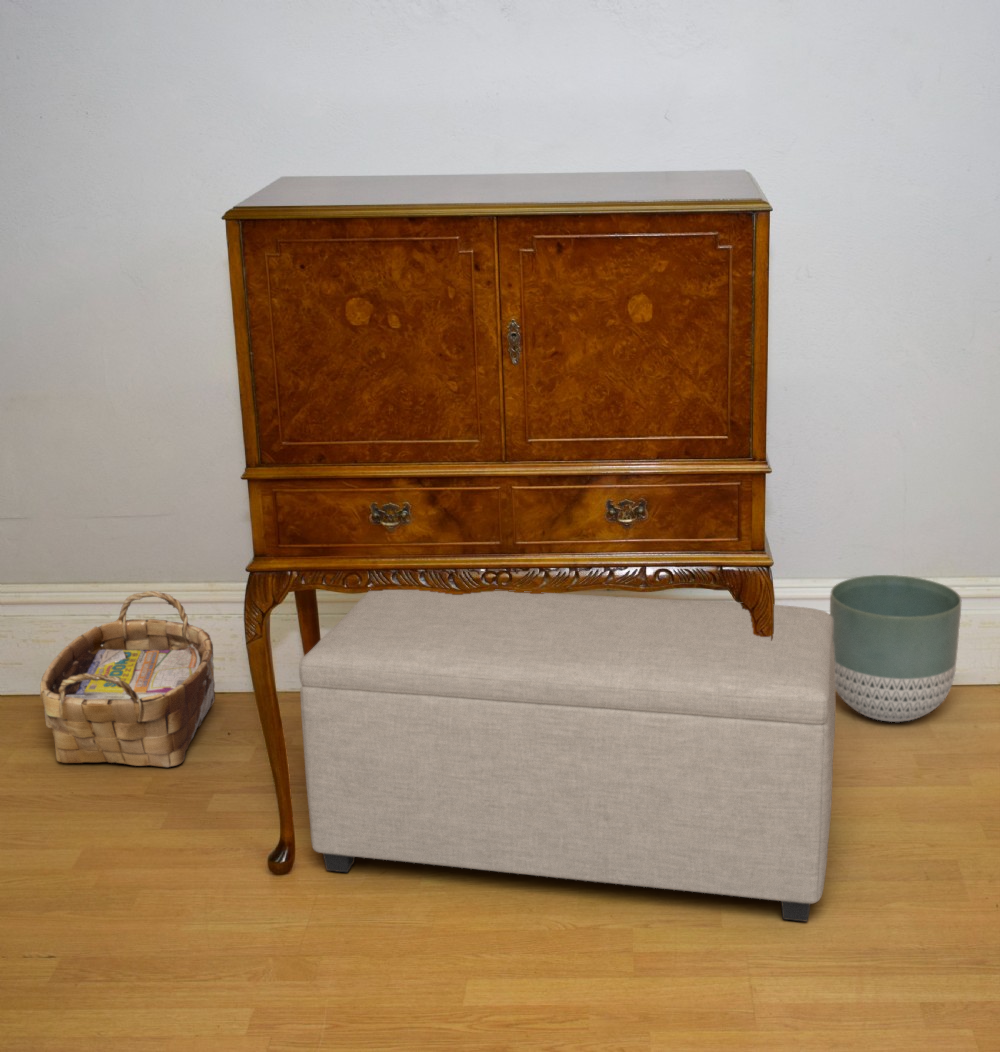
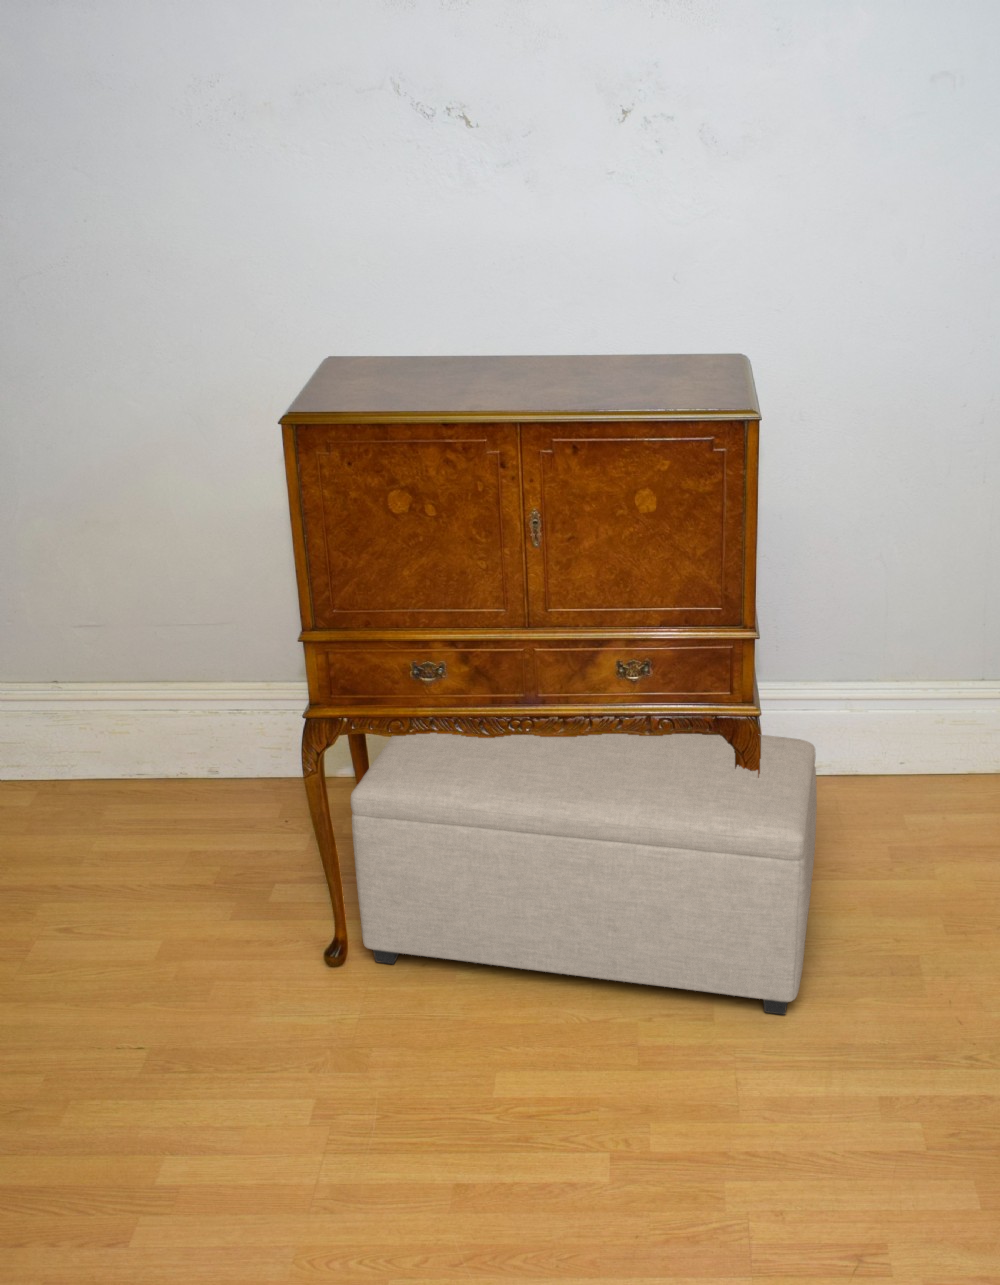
planter: present [830,575,962,722] -> none [818,680,937,815]
woven basket: present [40,591,215,767] -> none [119,695,270,858]

